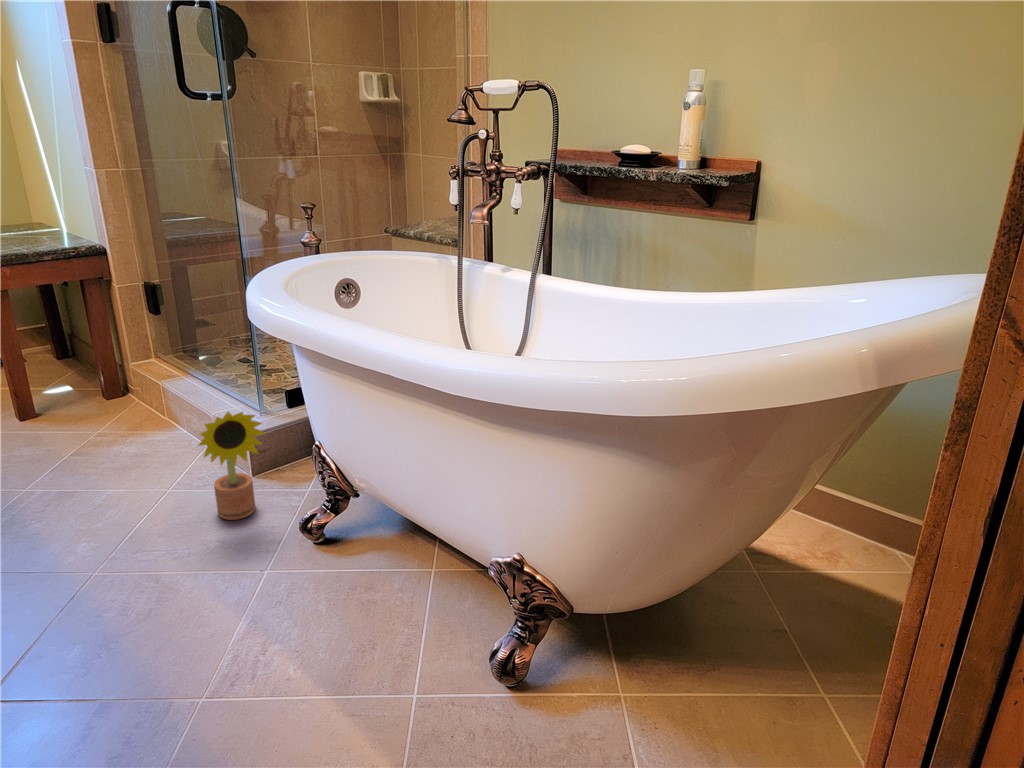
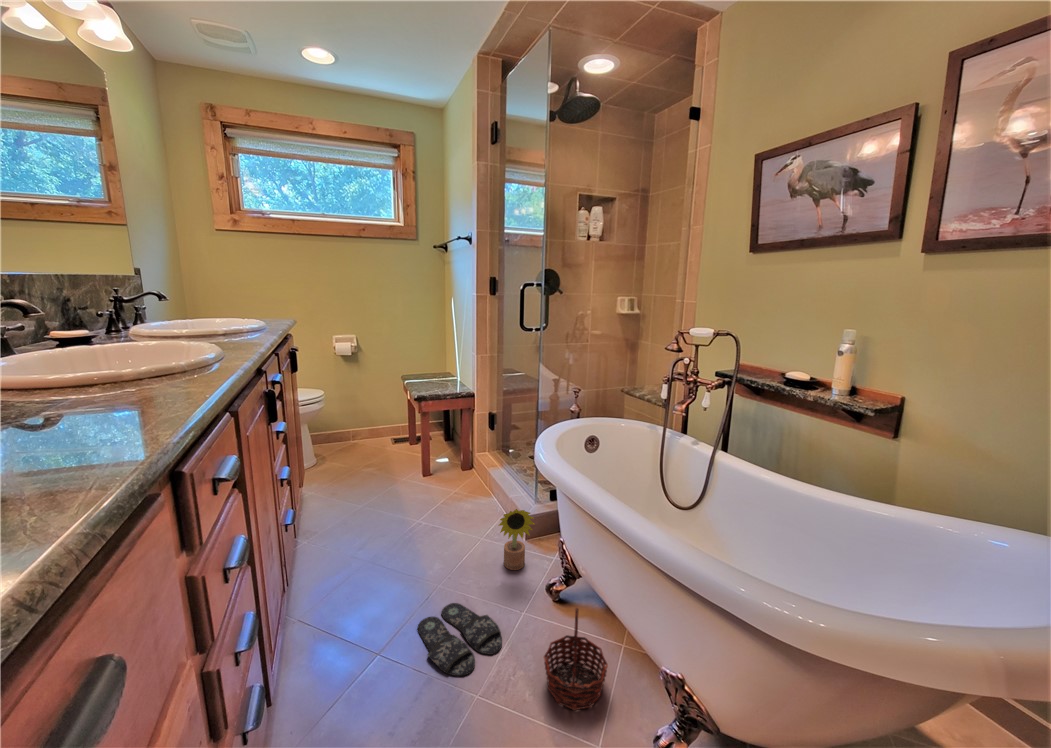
basket: none [312,518,414,662] -> present [544,608,608,710]
slippers: none [69,584,237,680] -> present [418,603,502,676]

